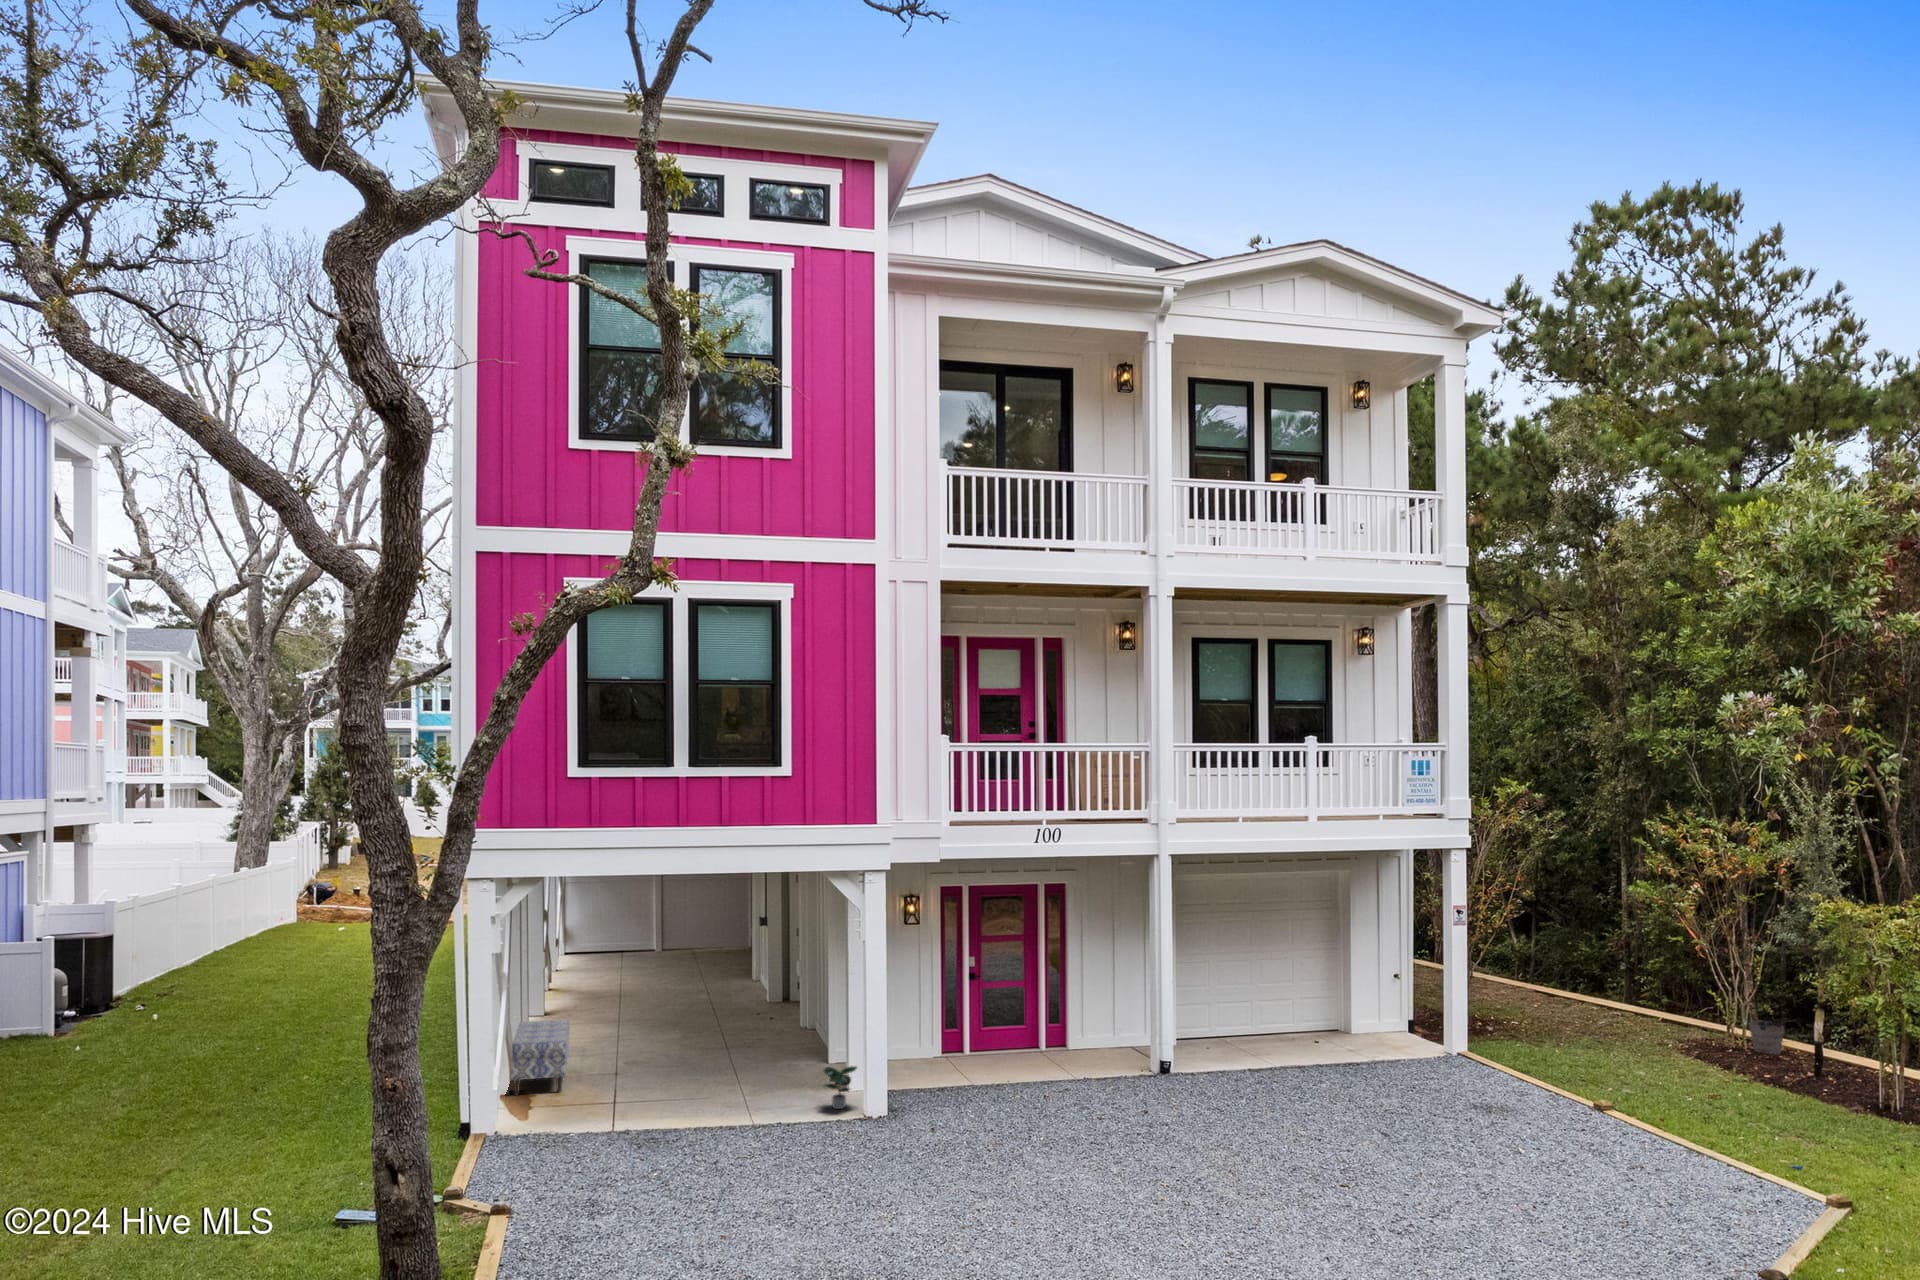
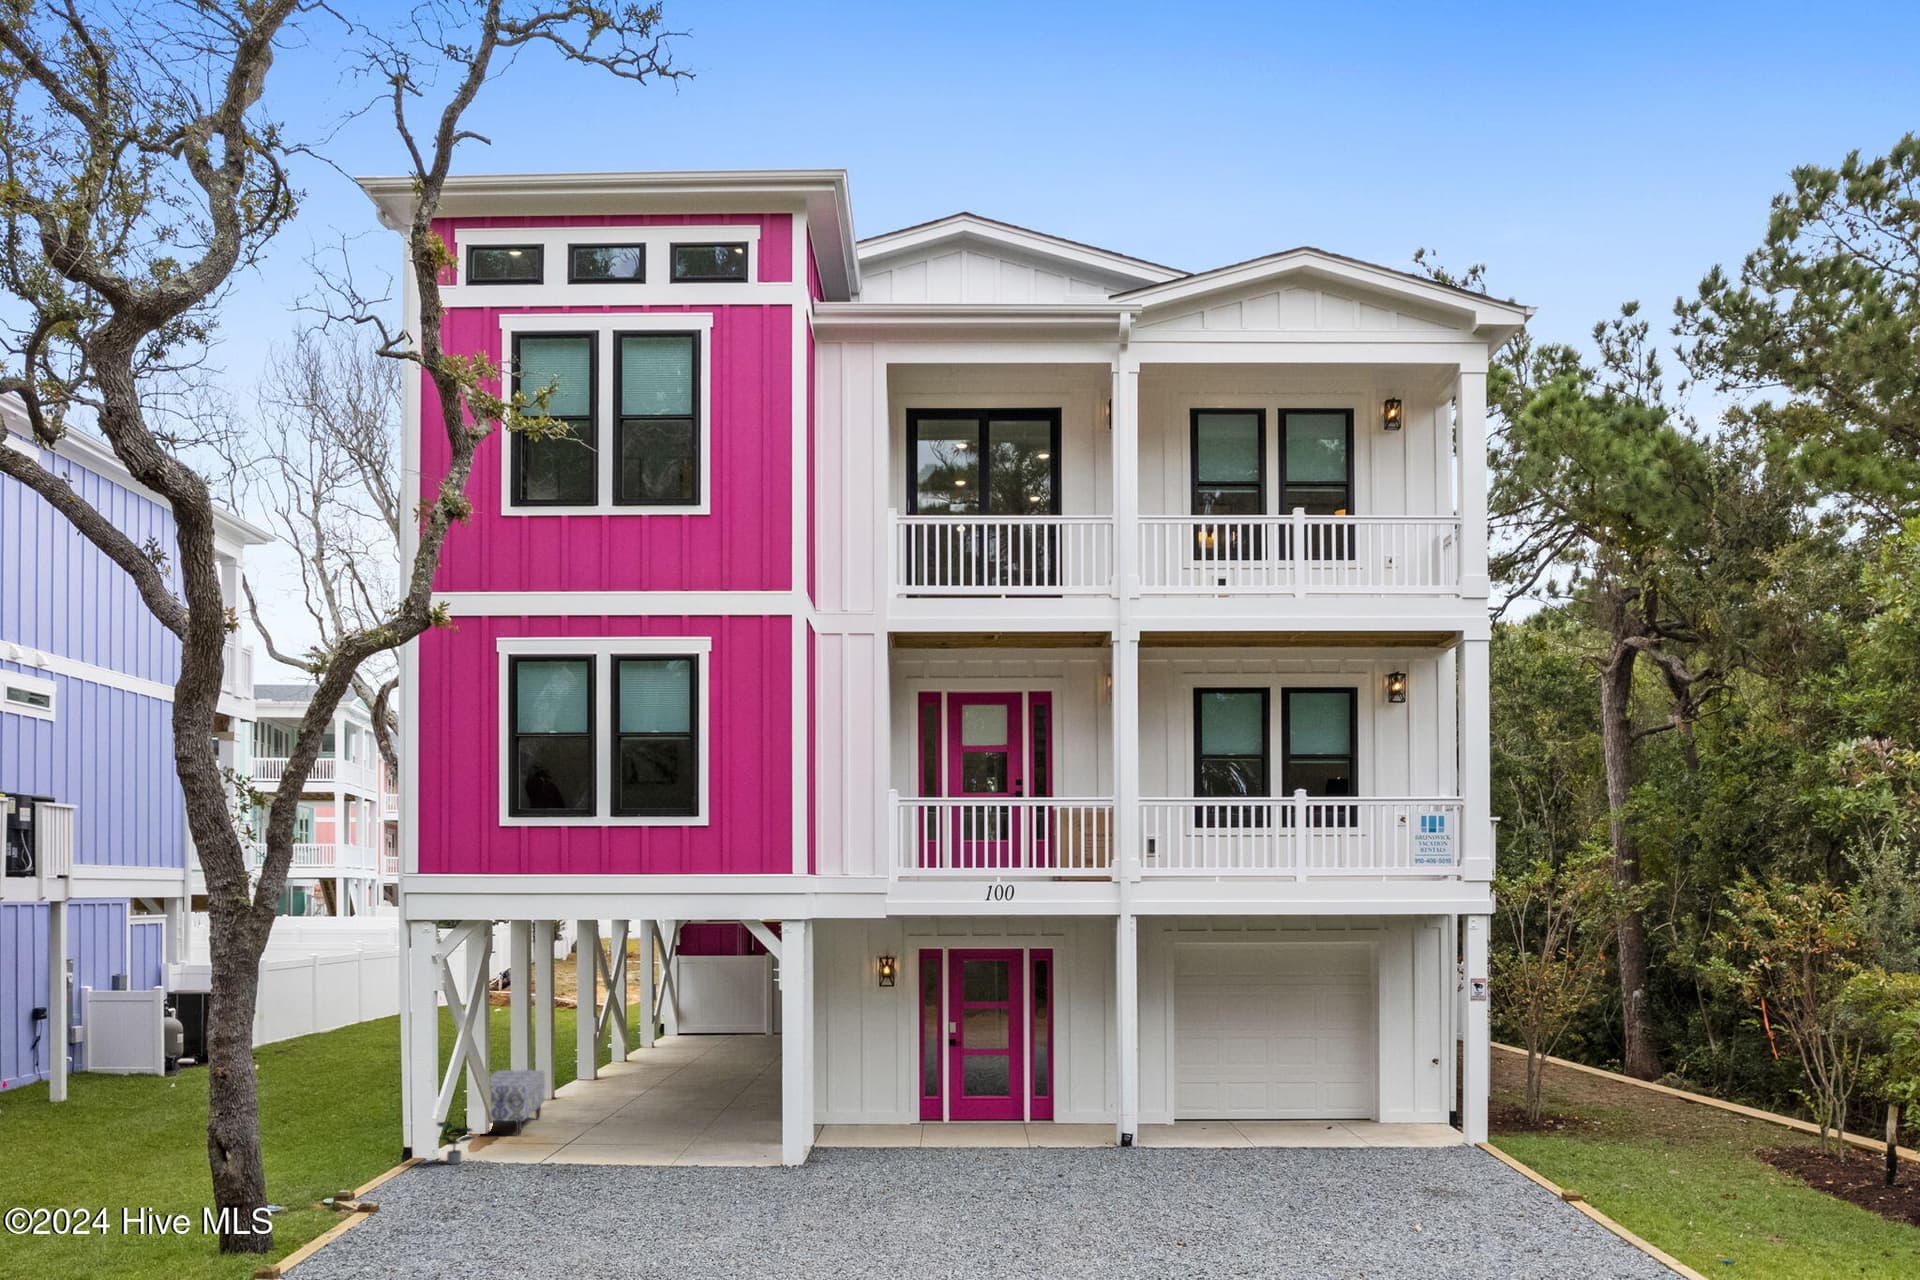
bucket: present [1745,1021,1784,1054] -> none [1843,1125,1887,1165]
potted plant: present [824,1066,857,1109] -> present [437,1122,474,1164]

